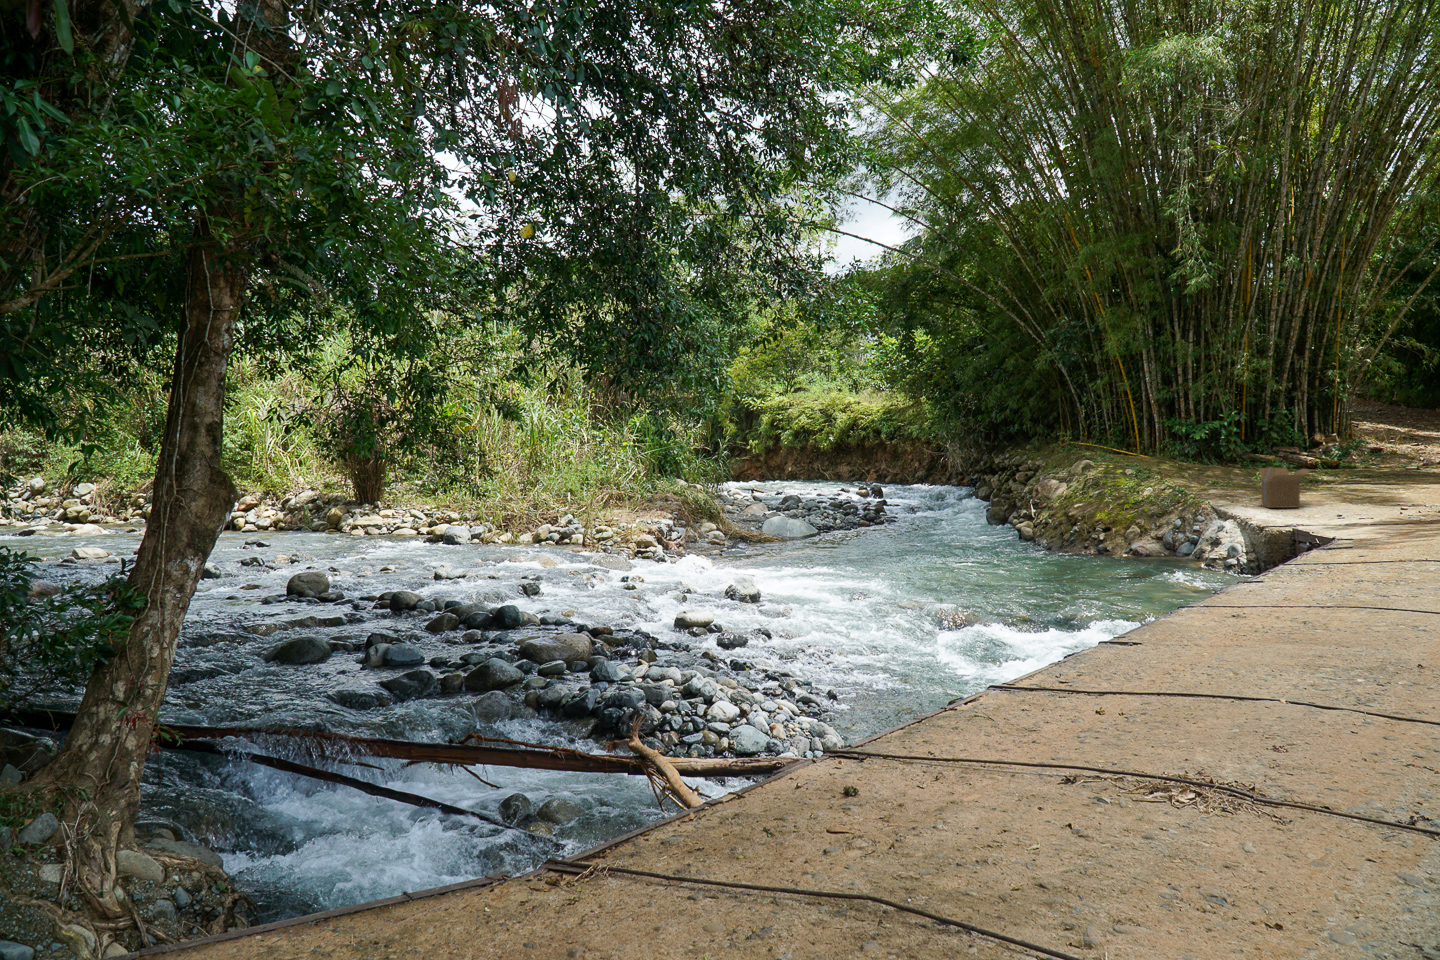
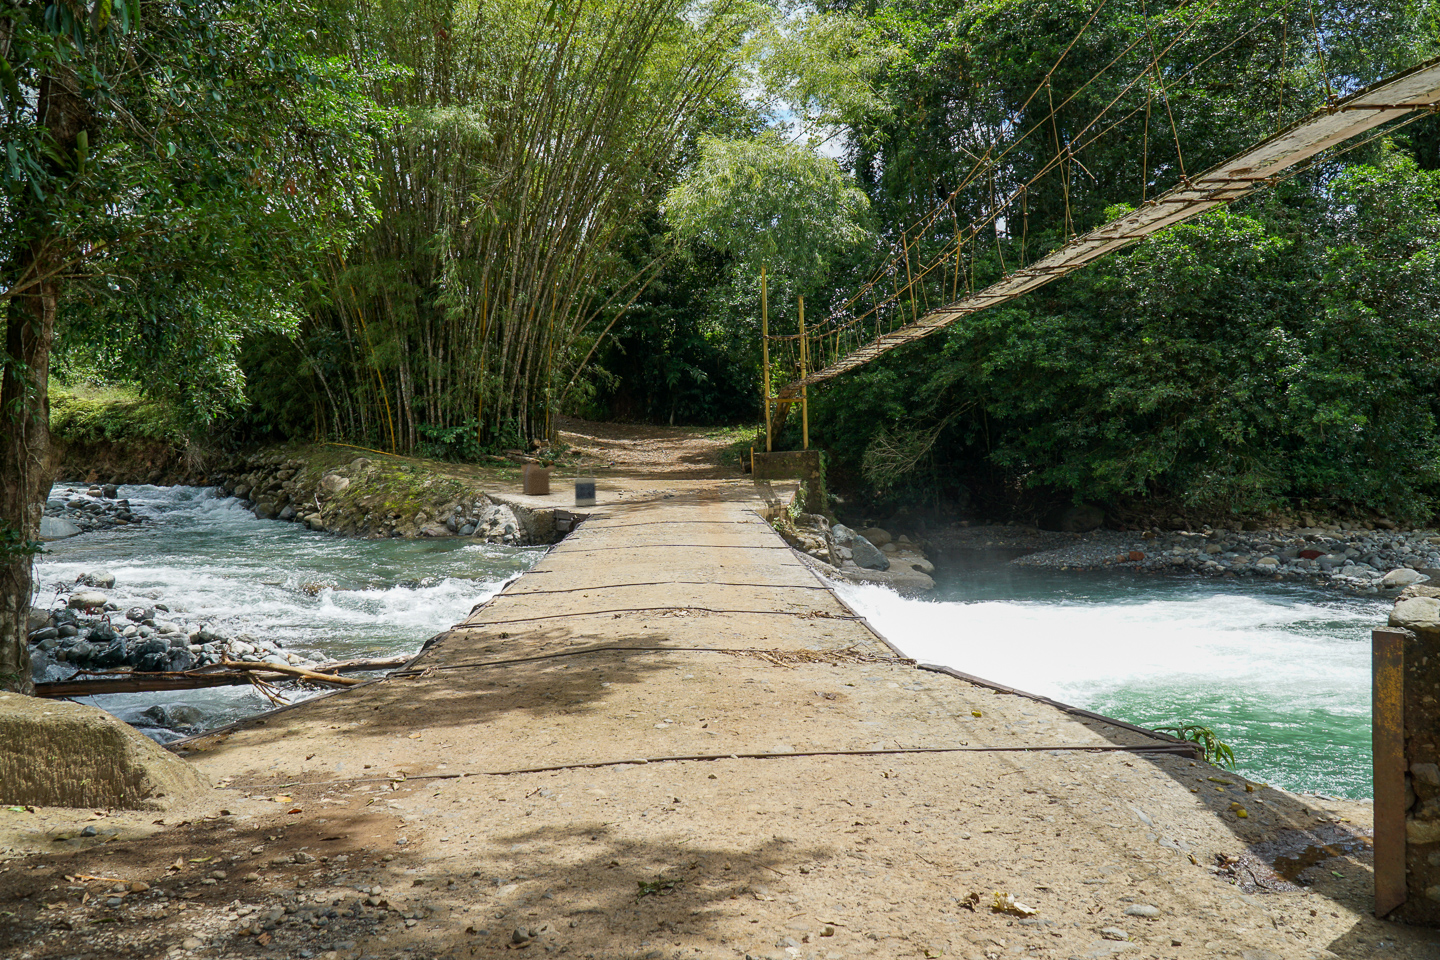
bag: none [1323,462,1359,529] -> present [575,457,596,506]

